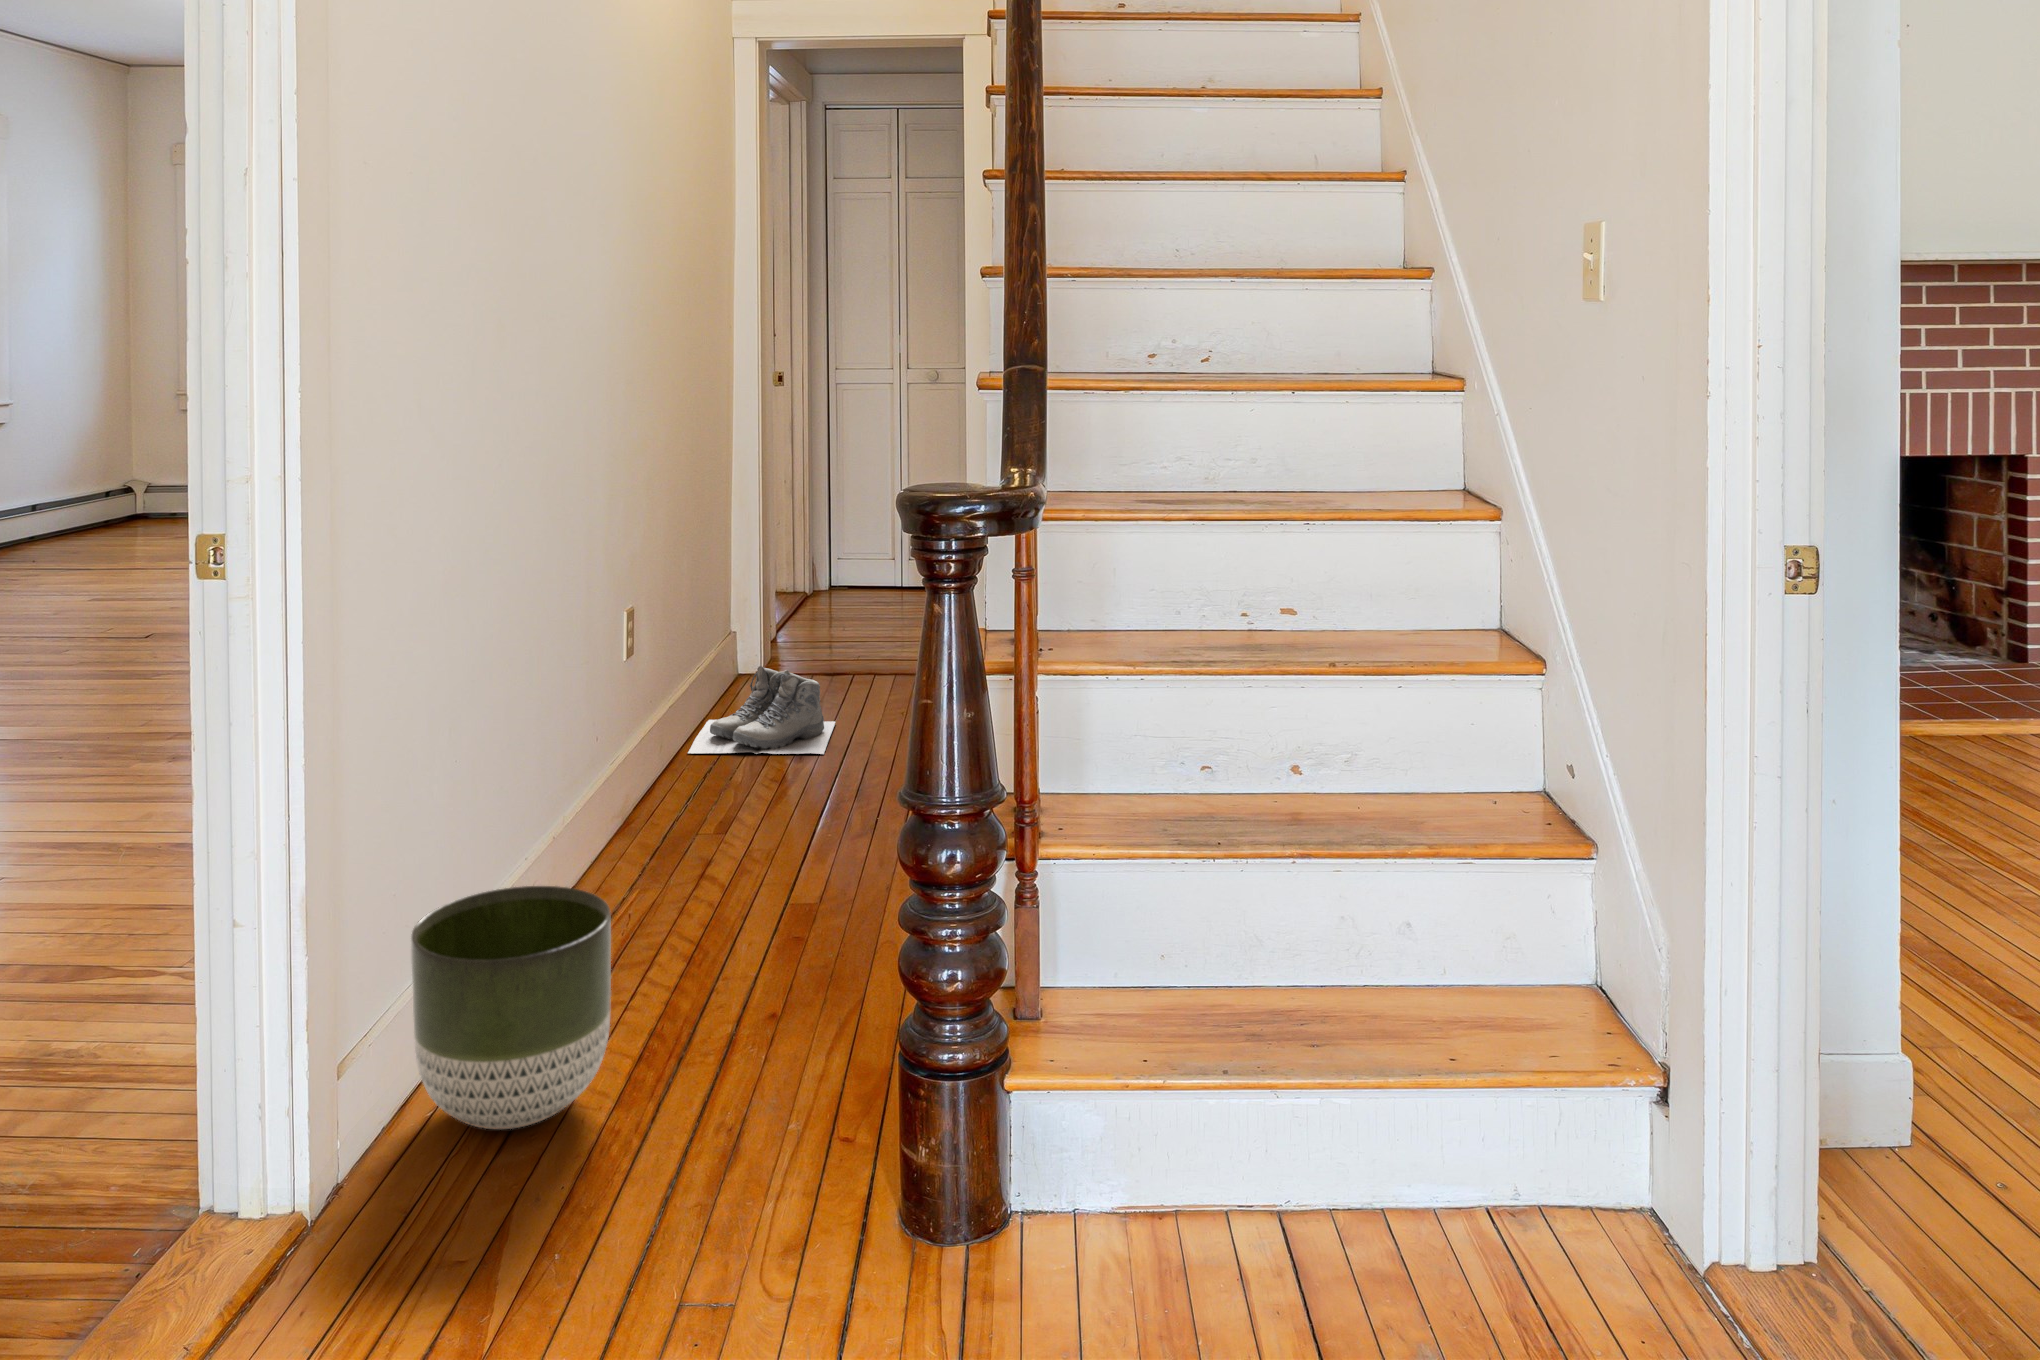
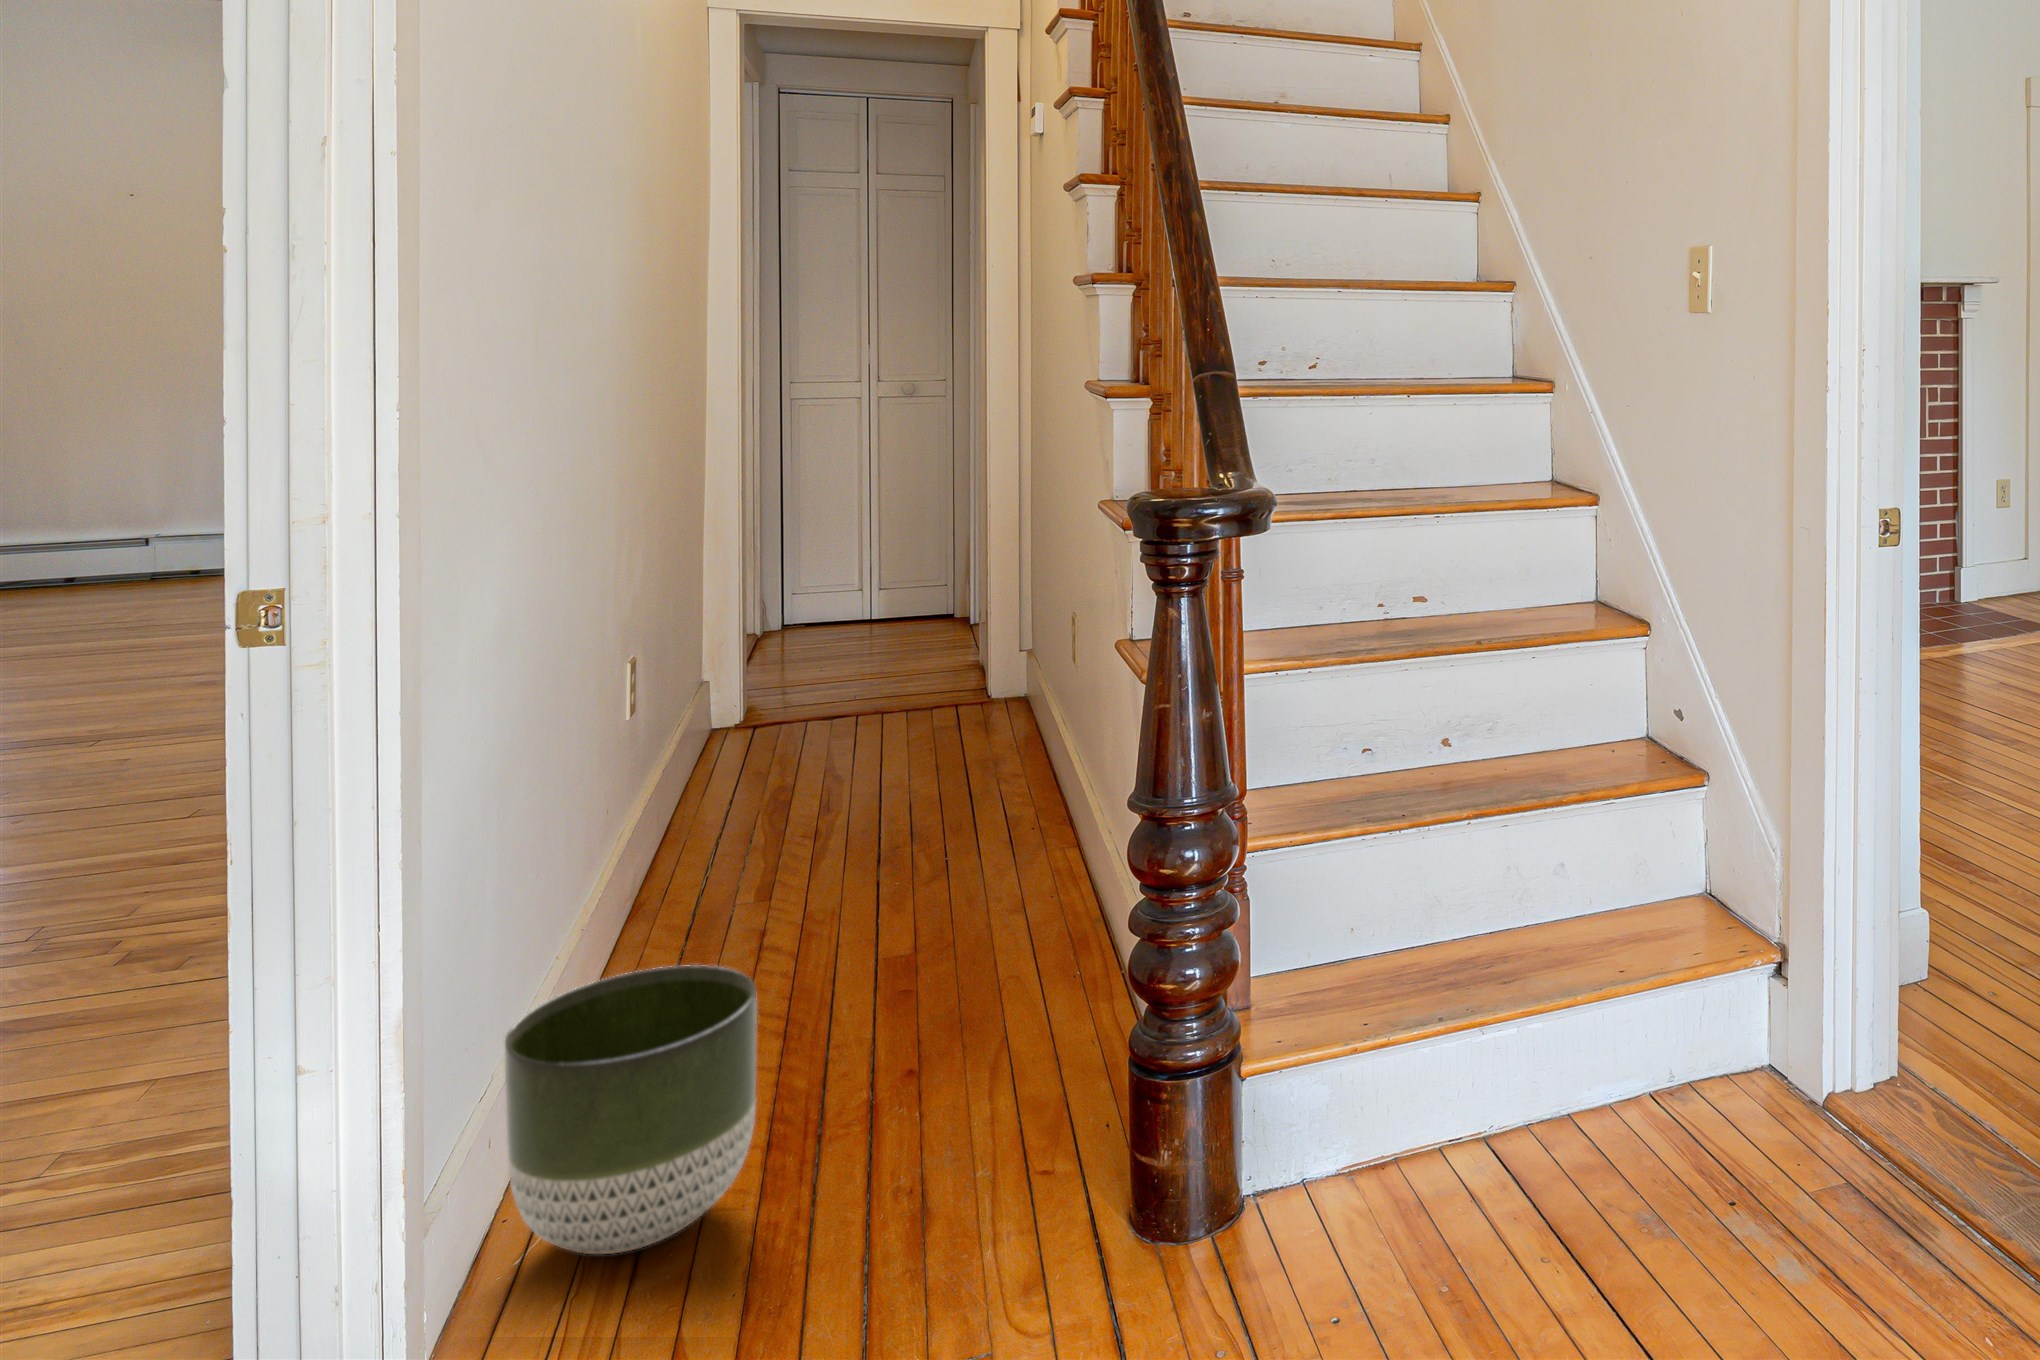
boots: present [688,666,835,754] -> none [687,713,854,818]

